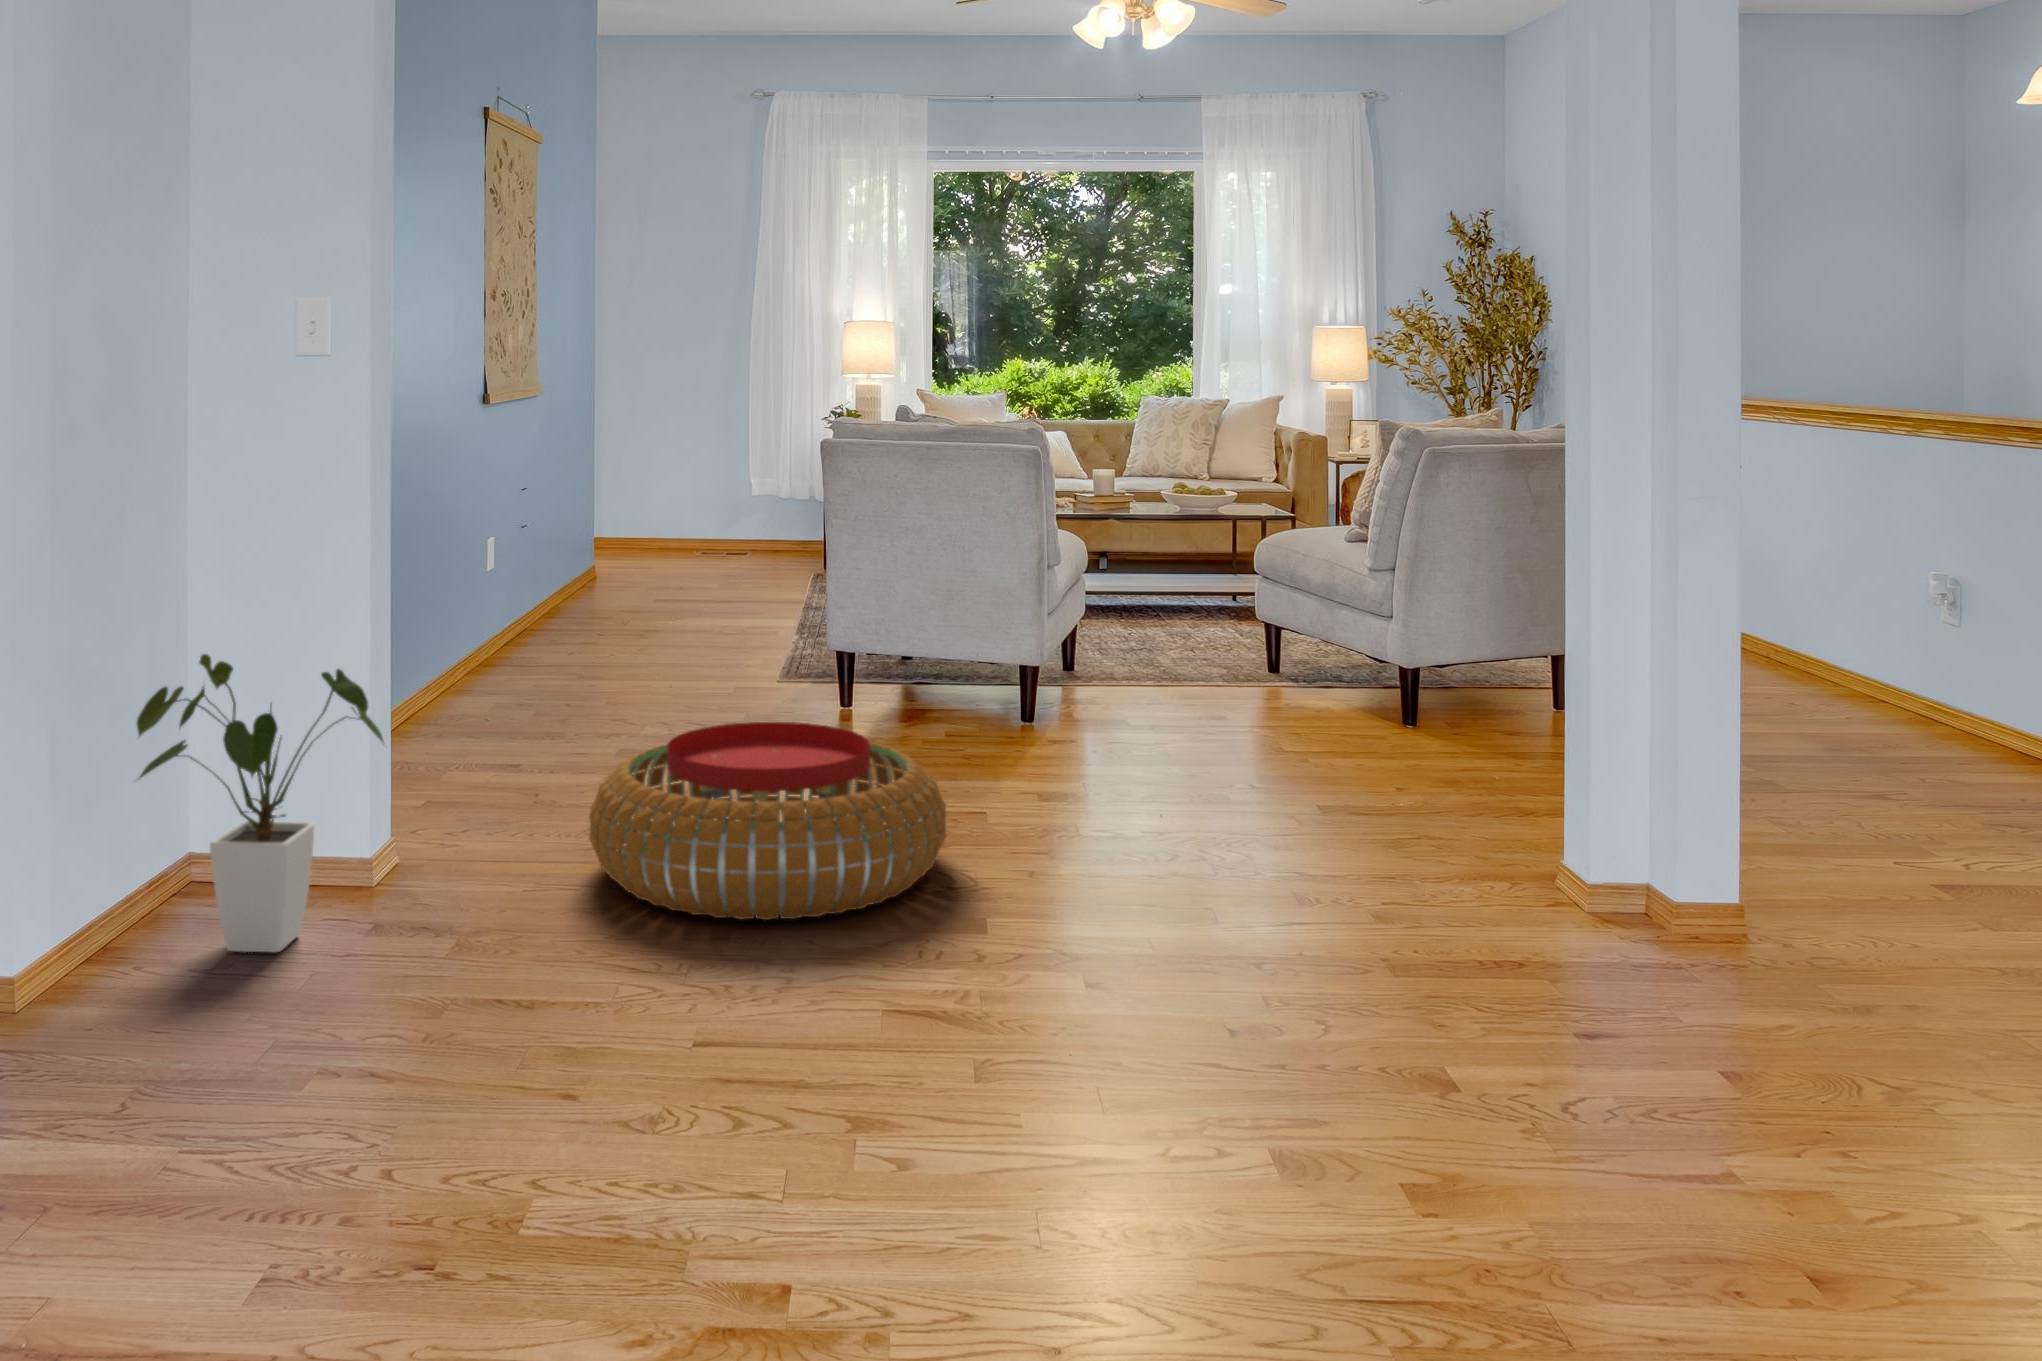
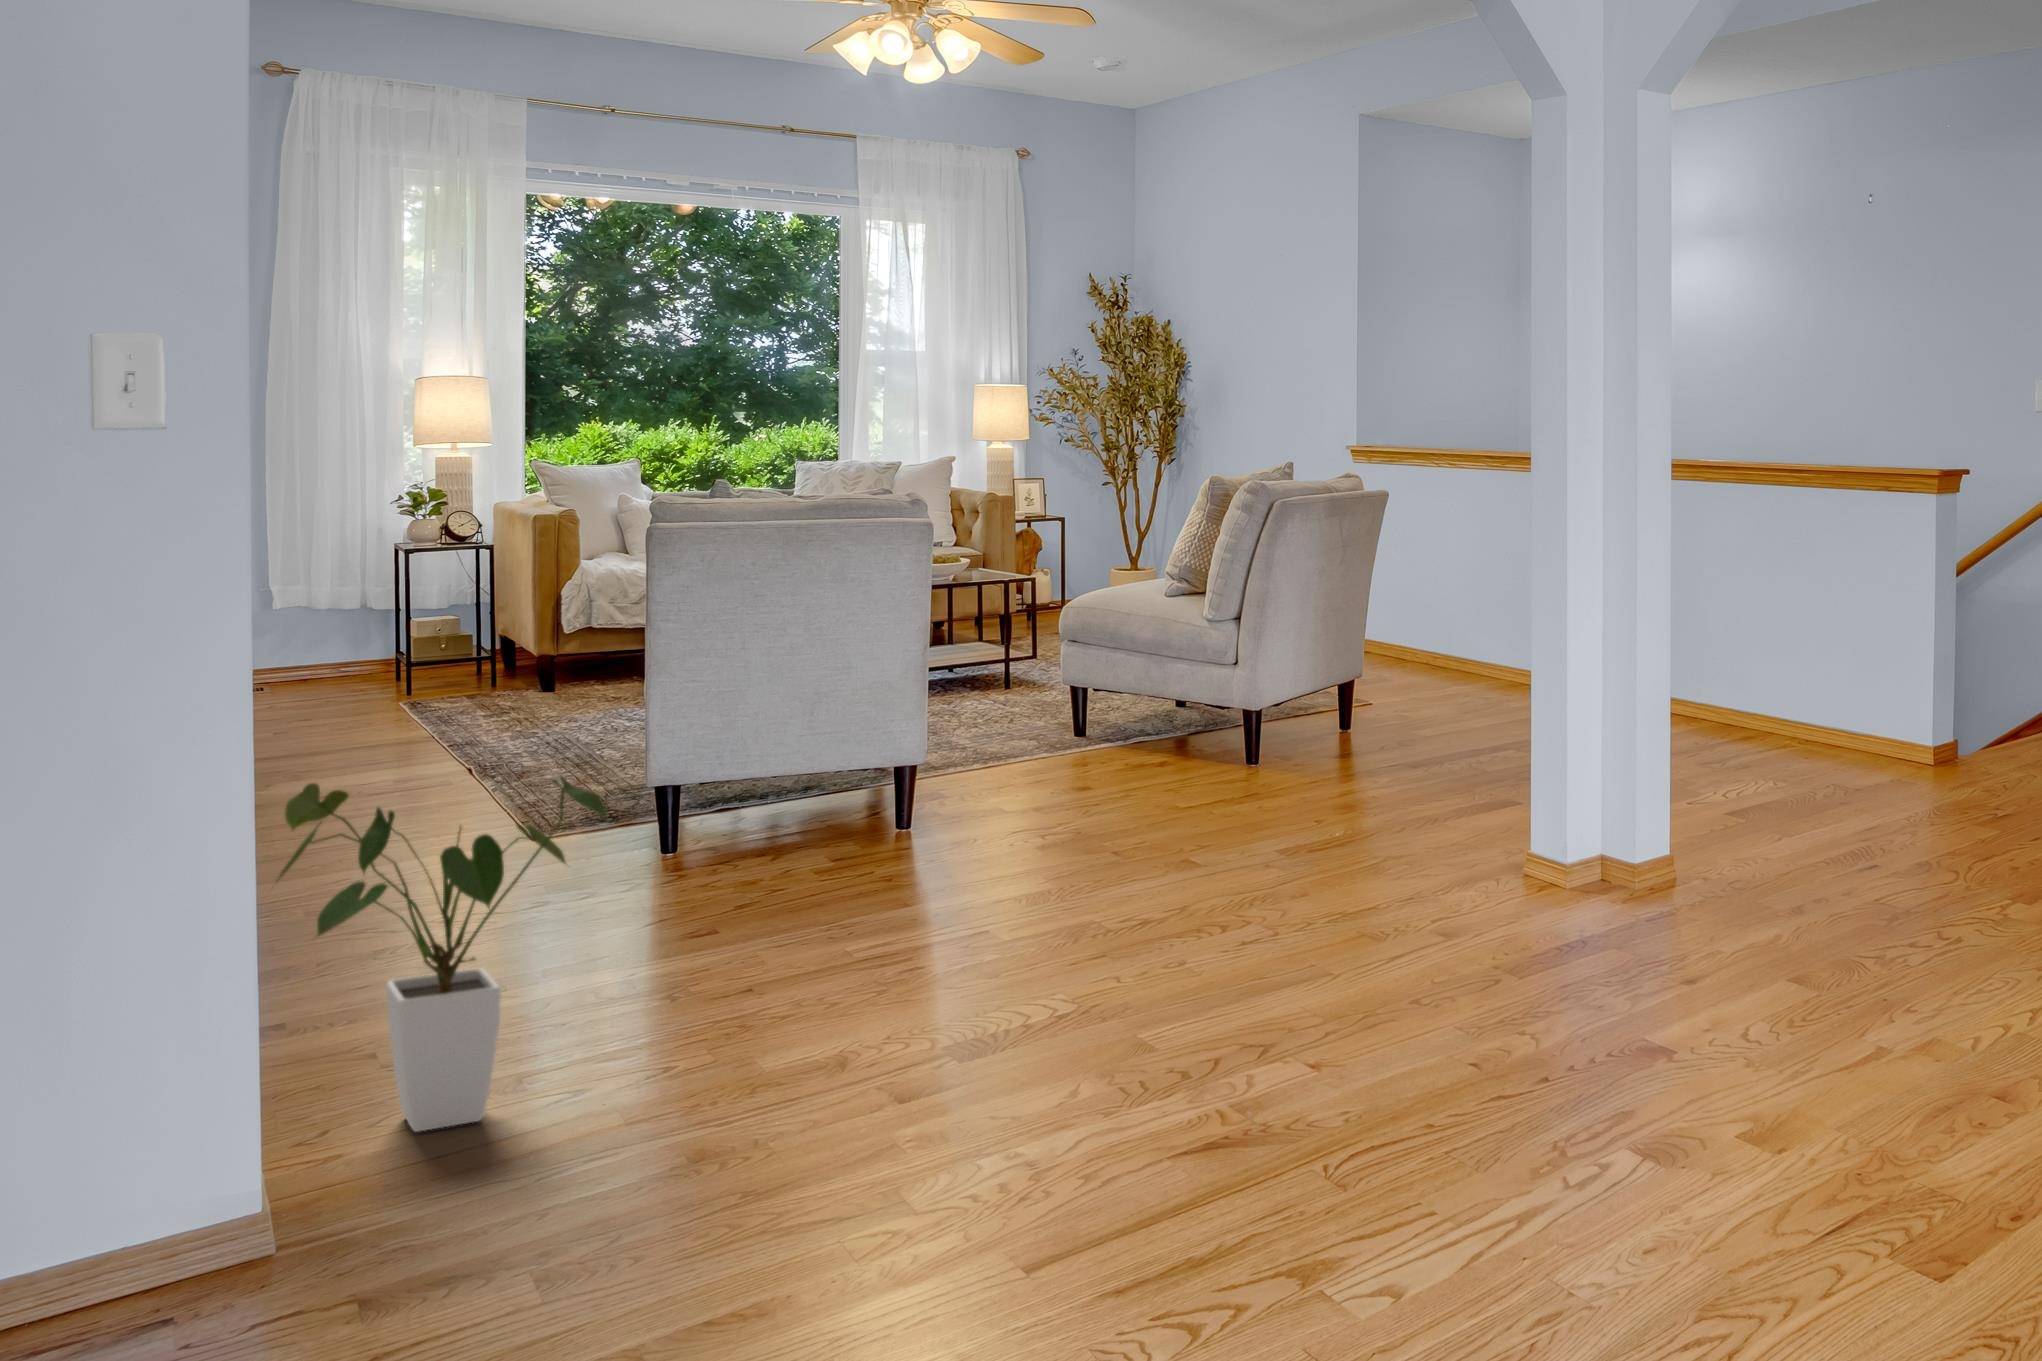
pouf: present [589,722,947,920] -> none [689,810,1079,1009]

